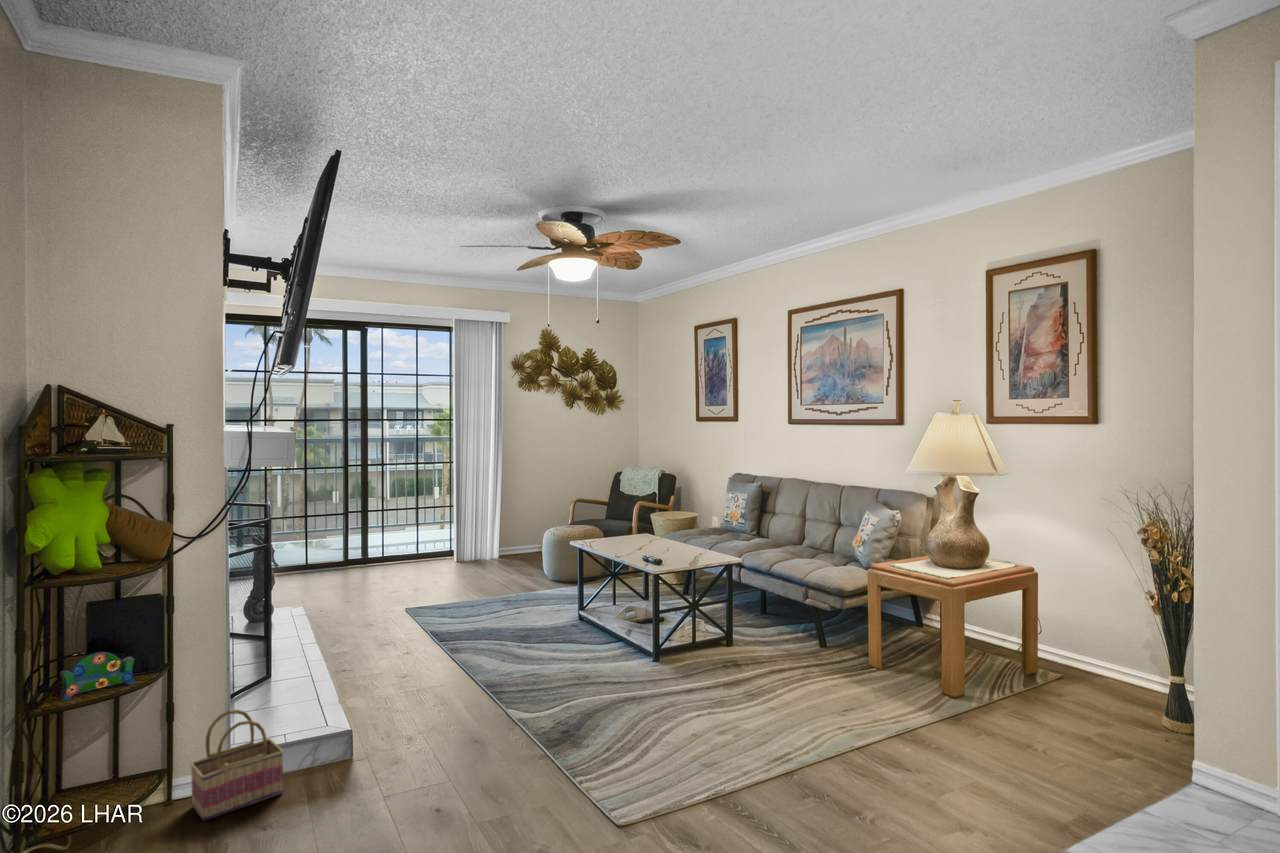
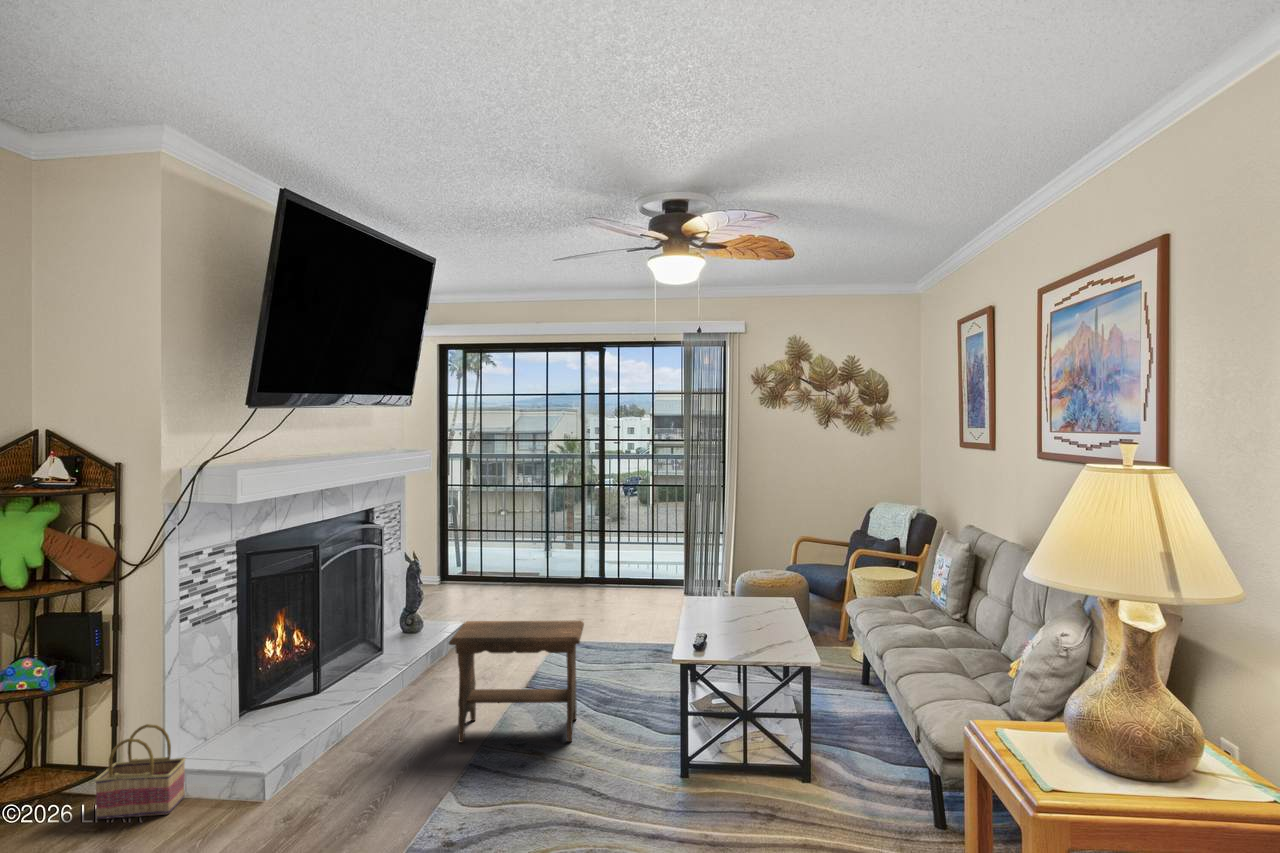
footstool: none [434,564,562,683] -> present [449,620,584,743]

